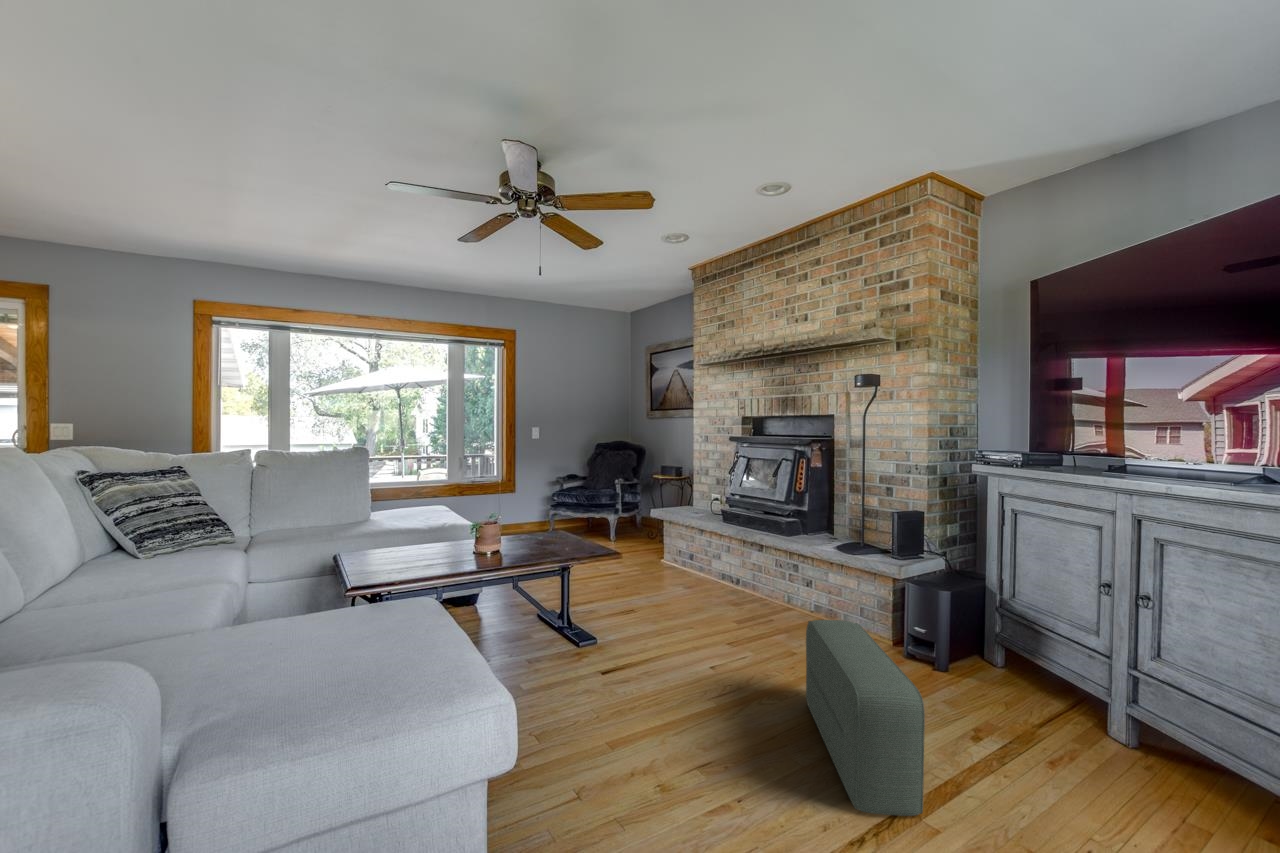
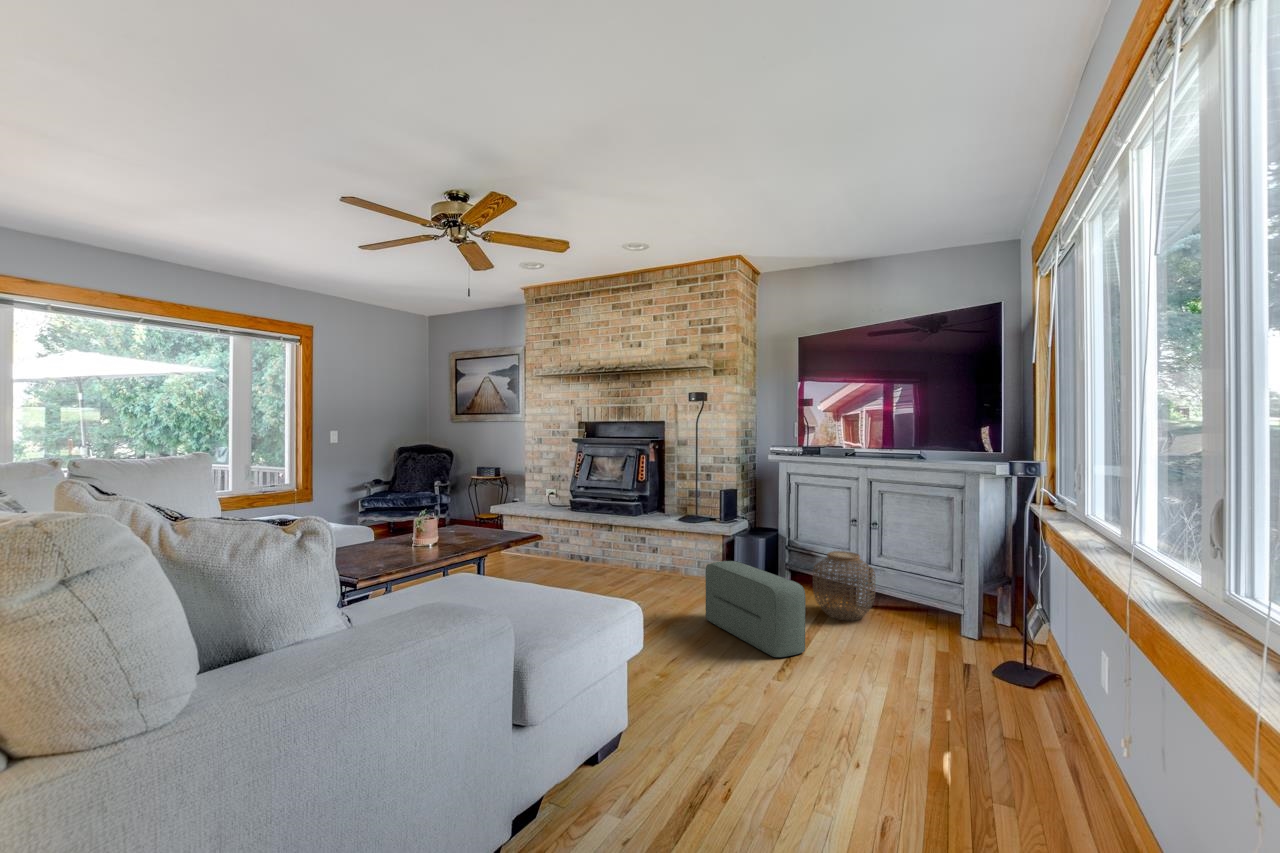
woven basket: none [1003,635,1135,771] -> present [813,551,875,621]

